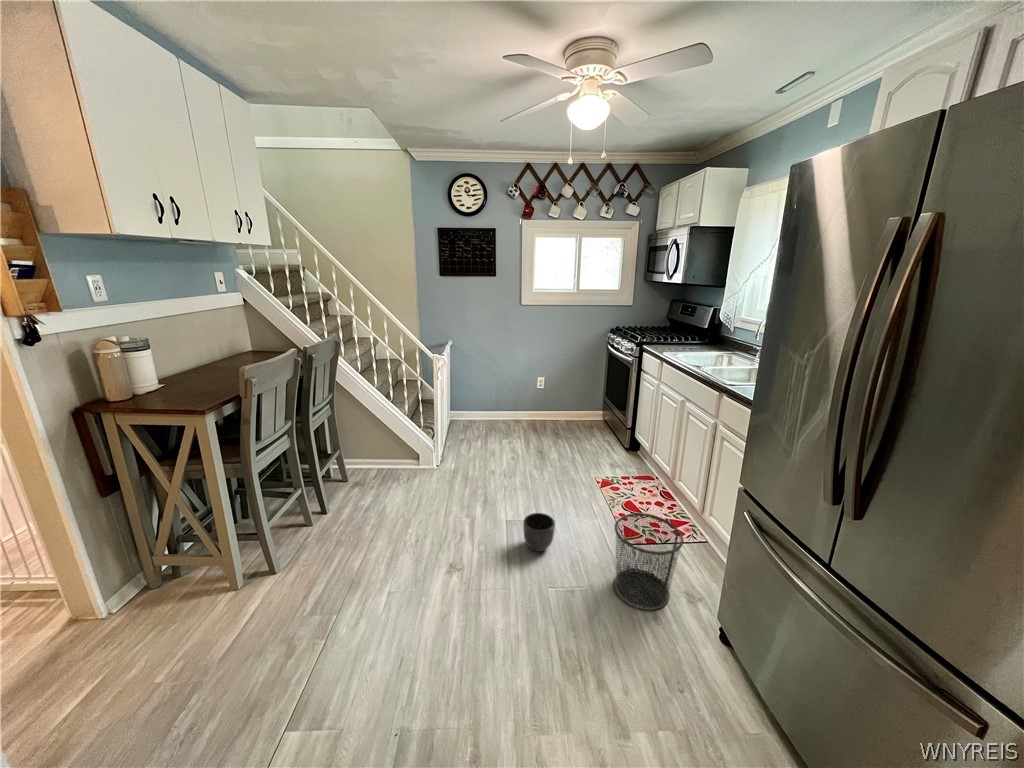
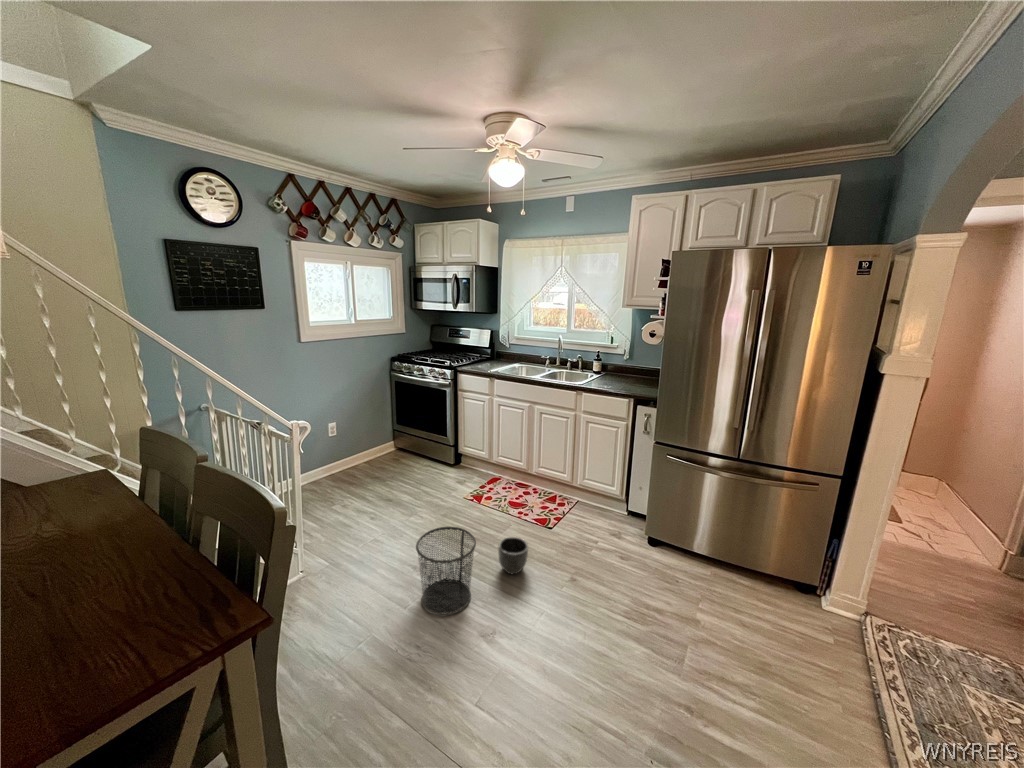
waste bin: present [614,513,683,610] -> present [416,527,476,615]

